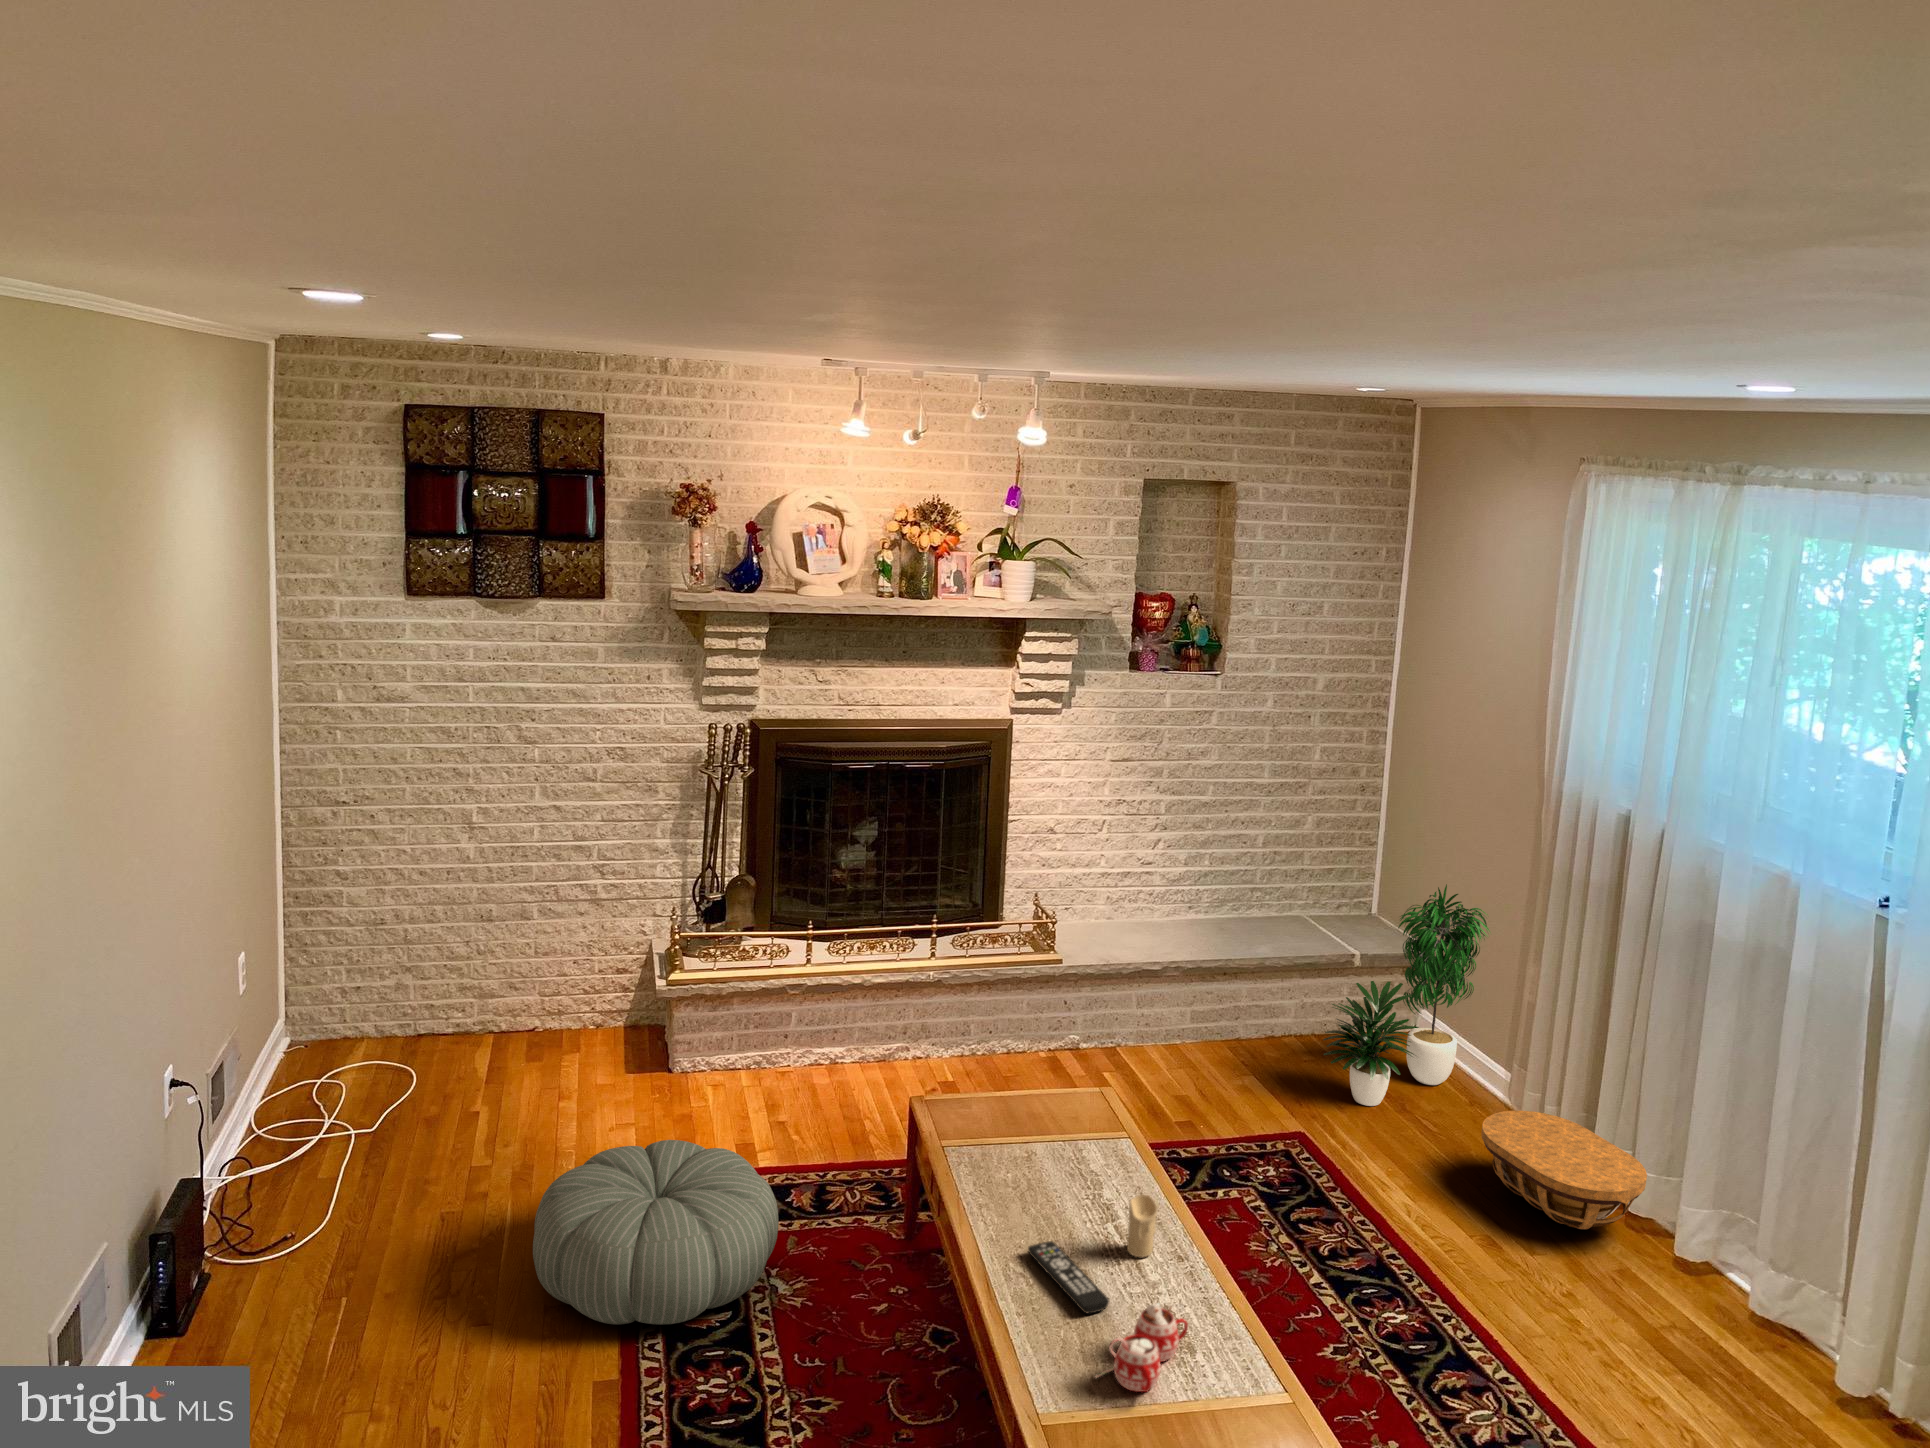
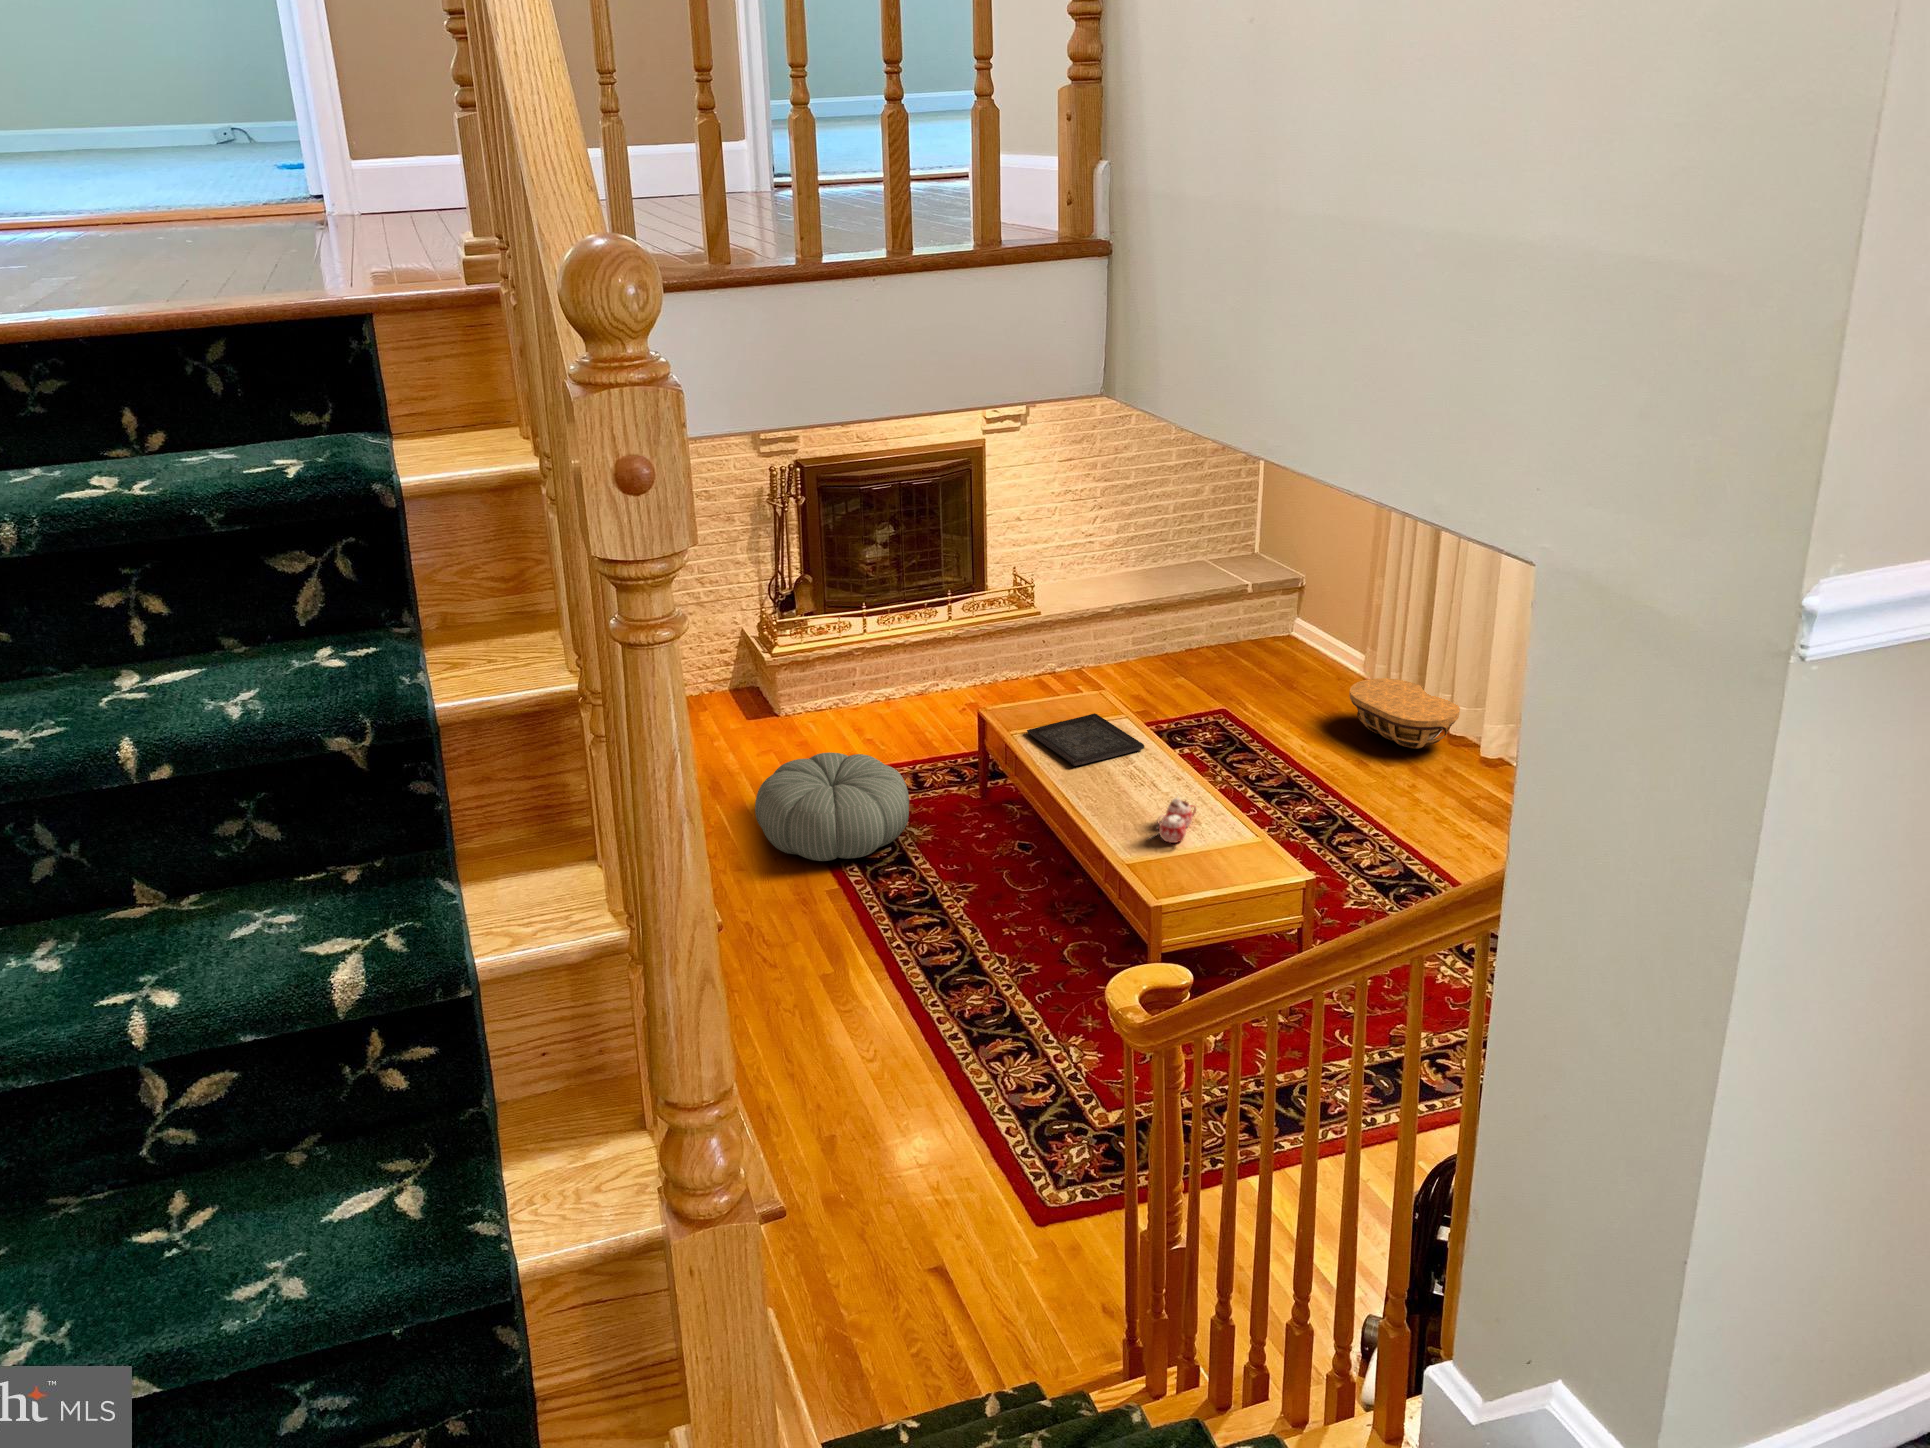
potted plant: present [1323,884,1490,1106] -> none [1233,528,1349,689]
tray: none [964,1126,1136,1215] -> present [1027,713,1144,766]
candle: present [1127,1195,1157,1257] -> none [1147,744,1165,780]
remote control: present [1028,1241,1109,1313] -> none [1089,777,1146,810]

